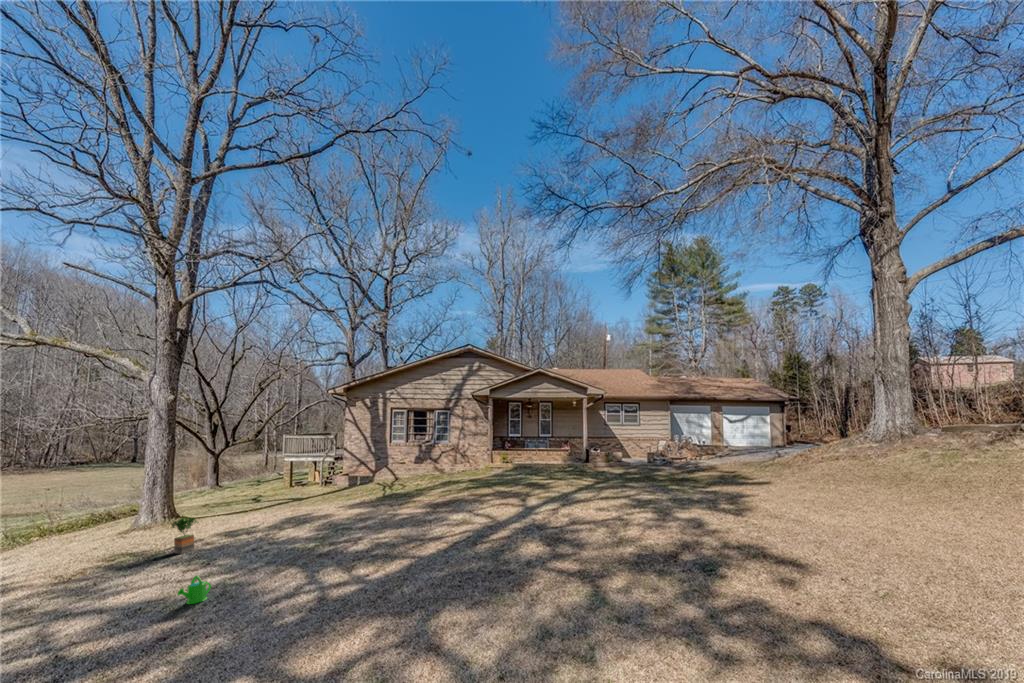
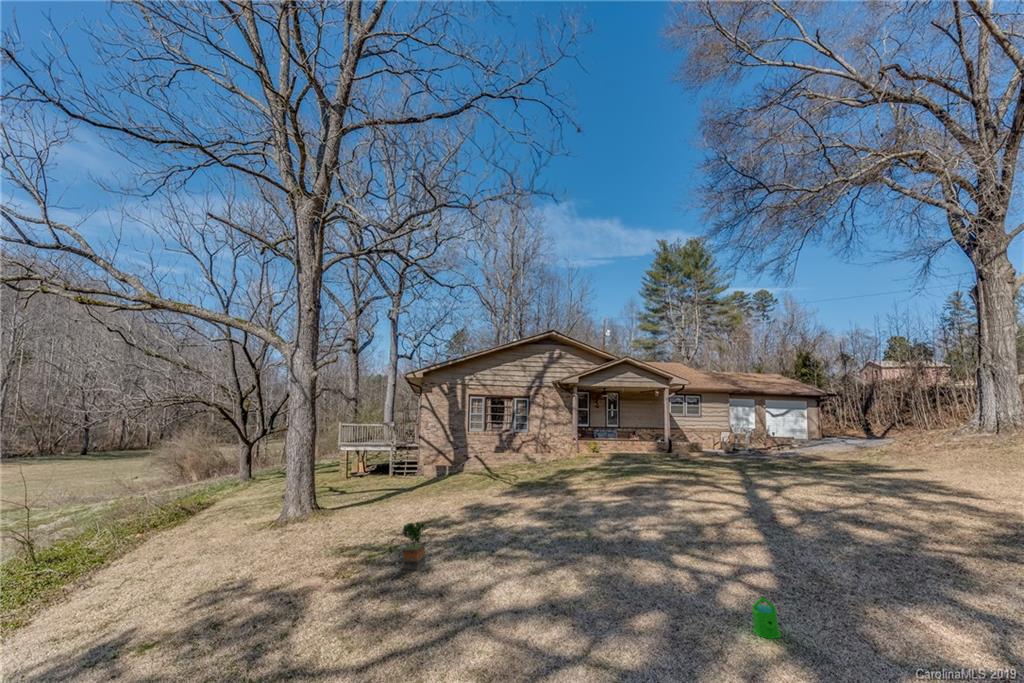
watering can: present [178,576,211,604] -> present [752,598,781,639]

